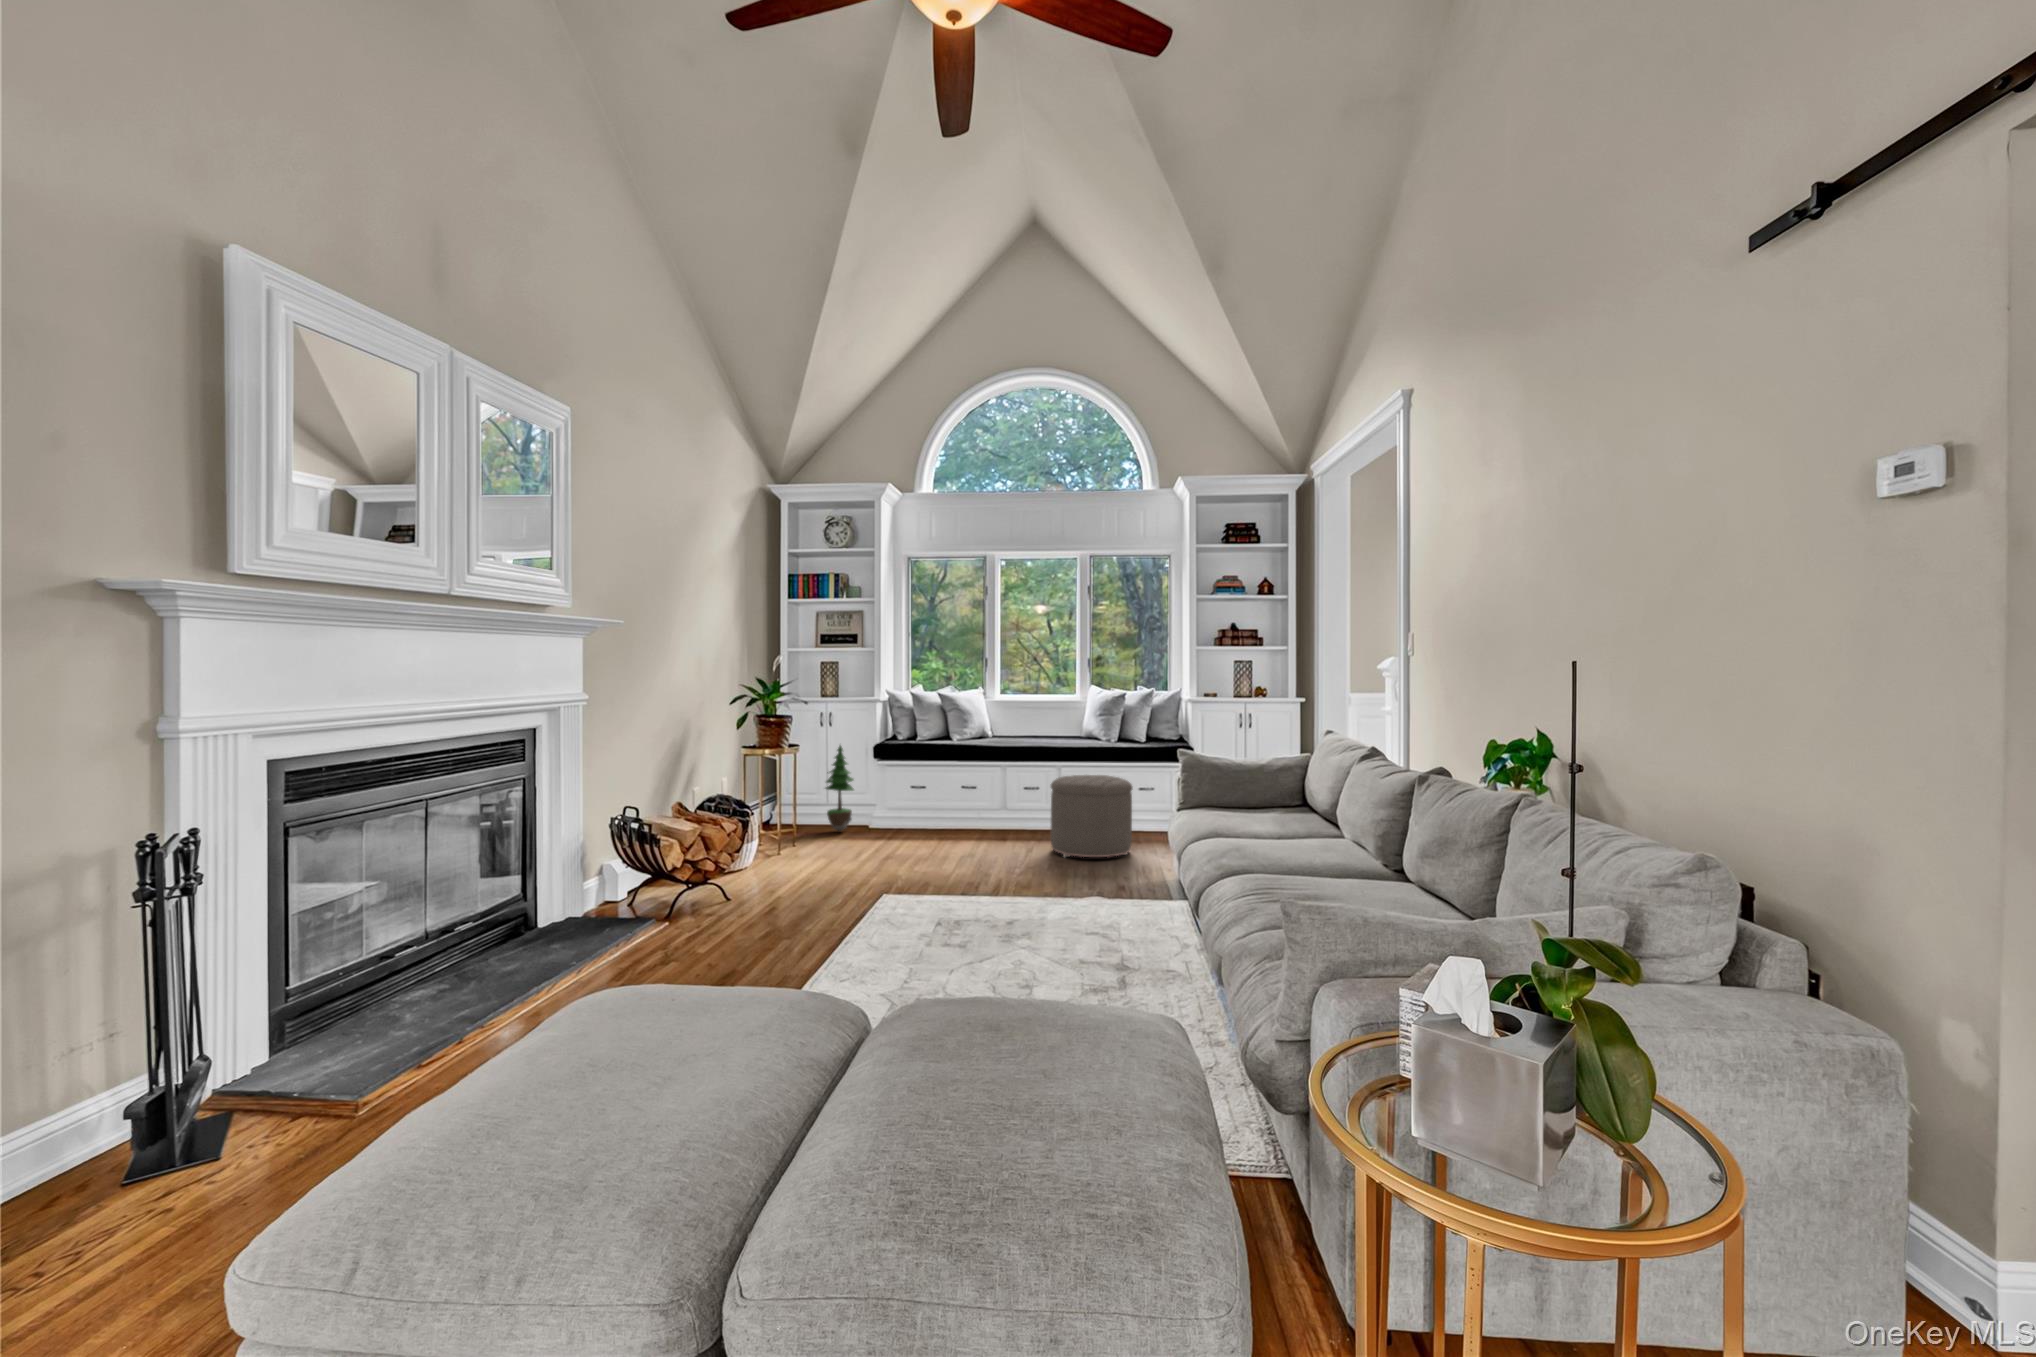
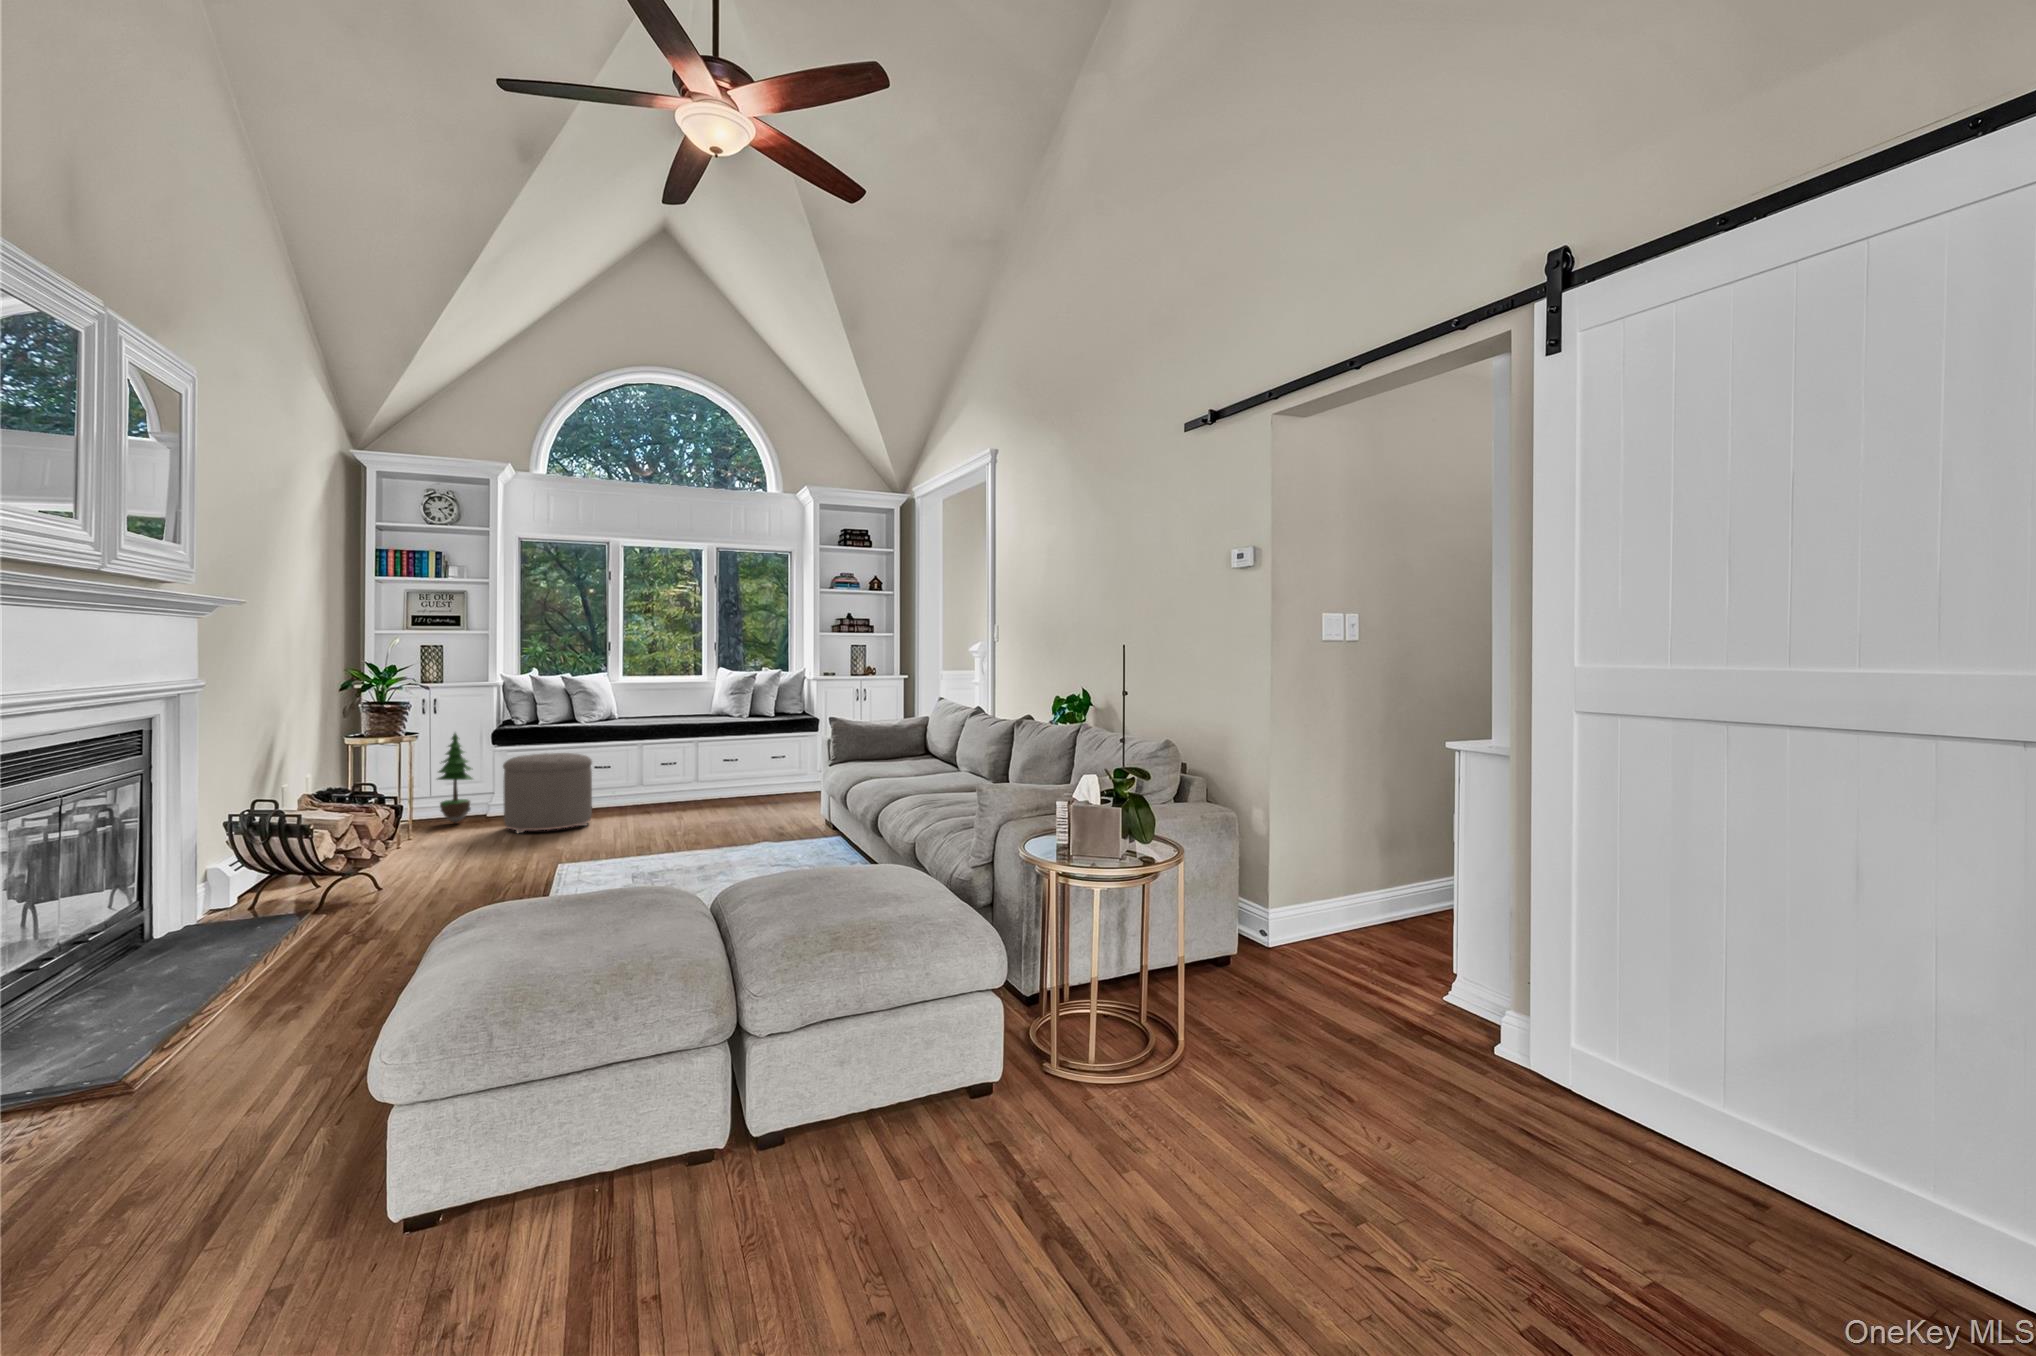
ottoman: present [1051,775,1132,857] -> present [503,753,592,833]

